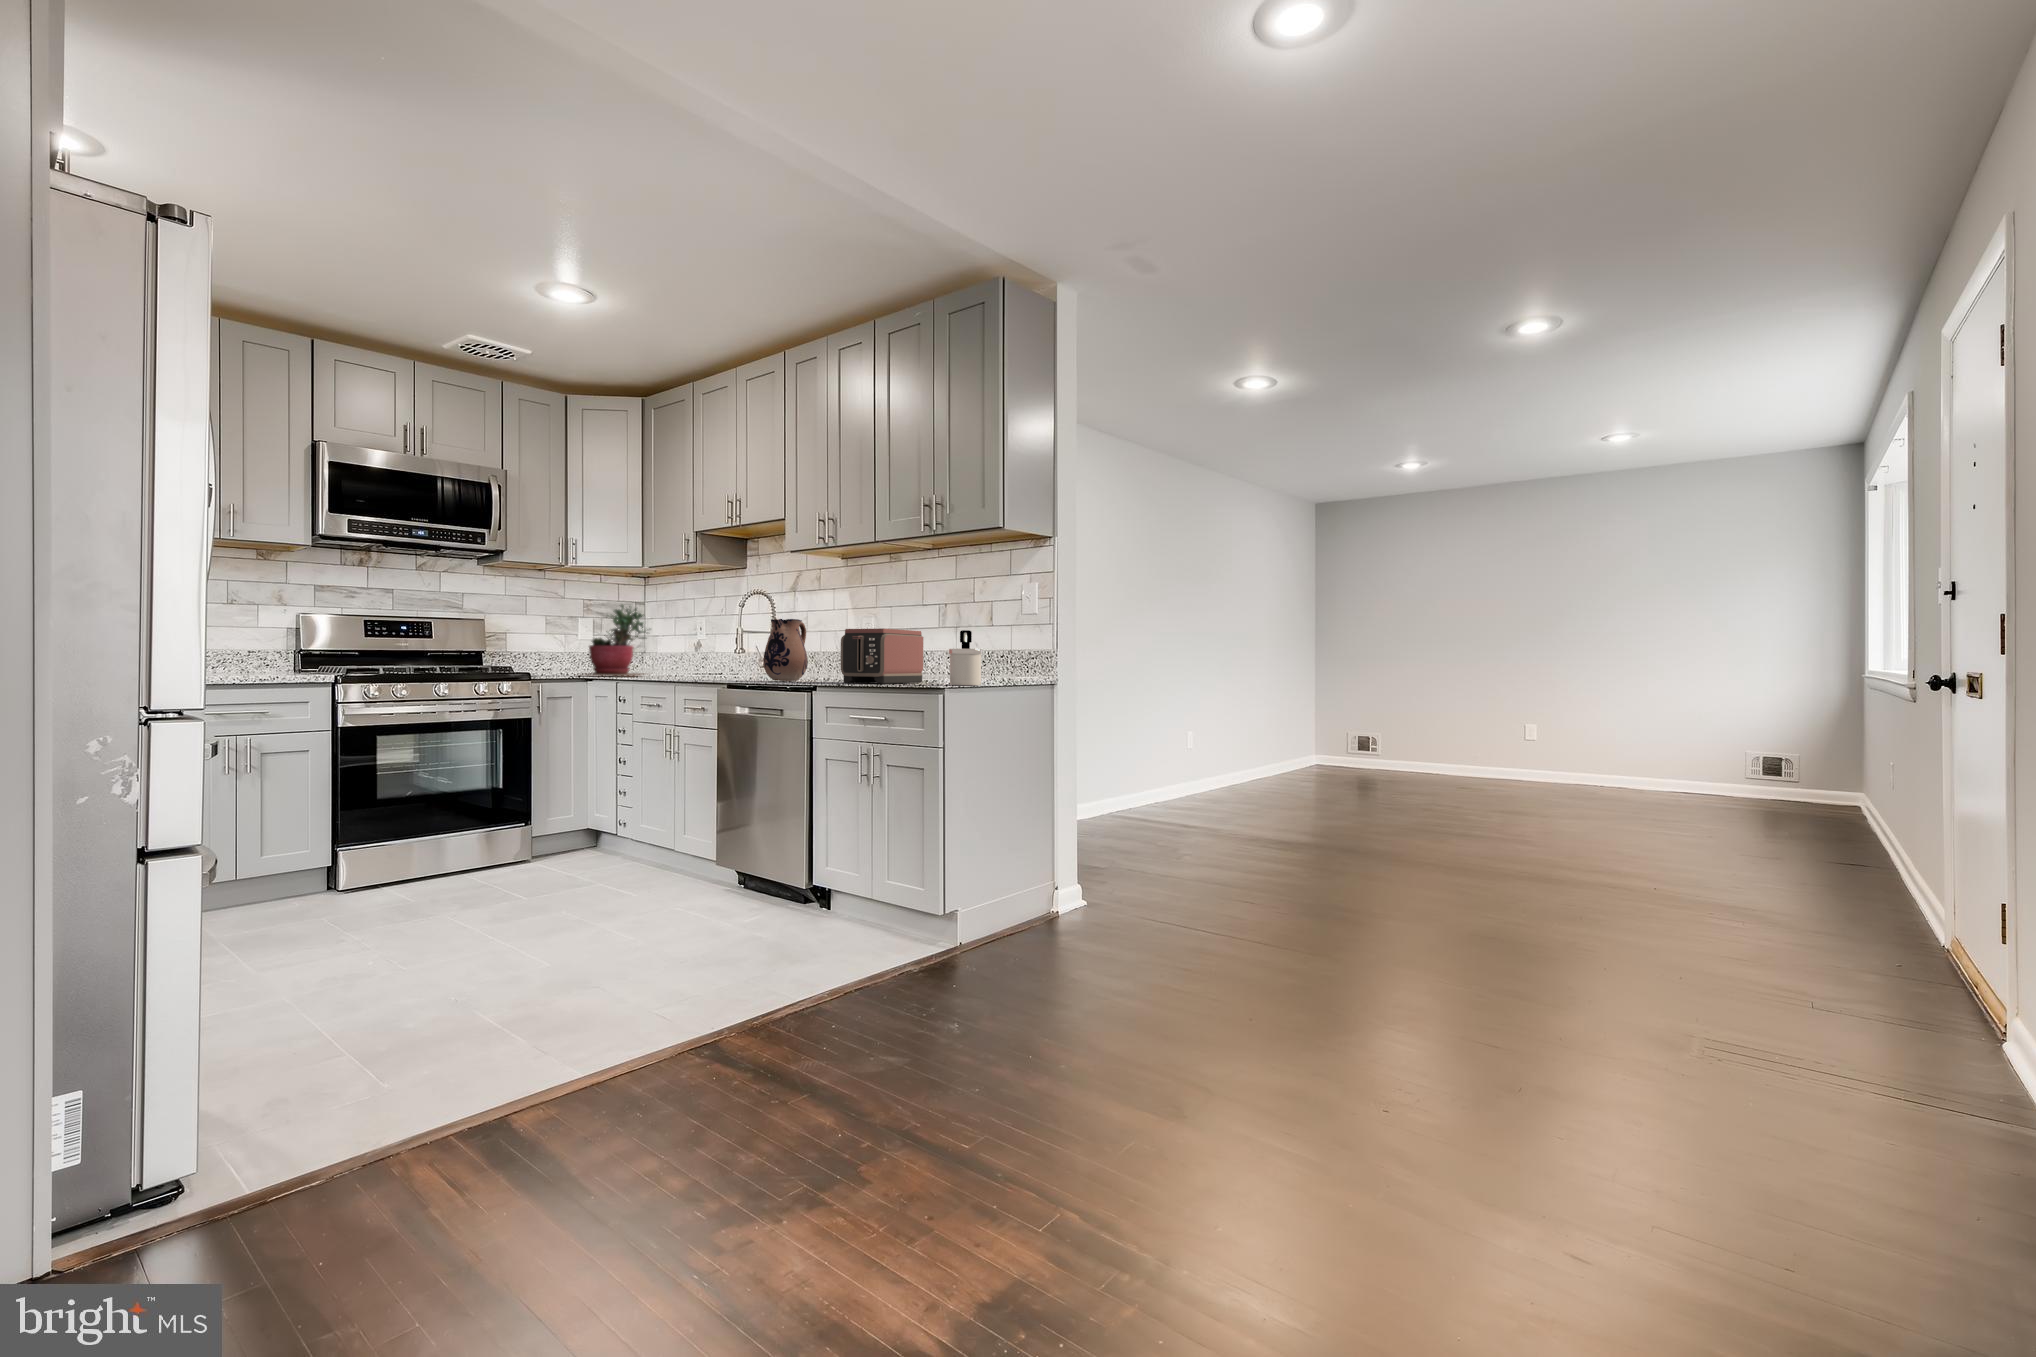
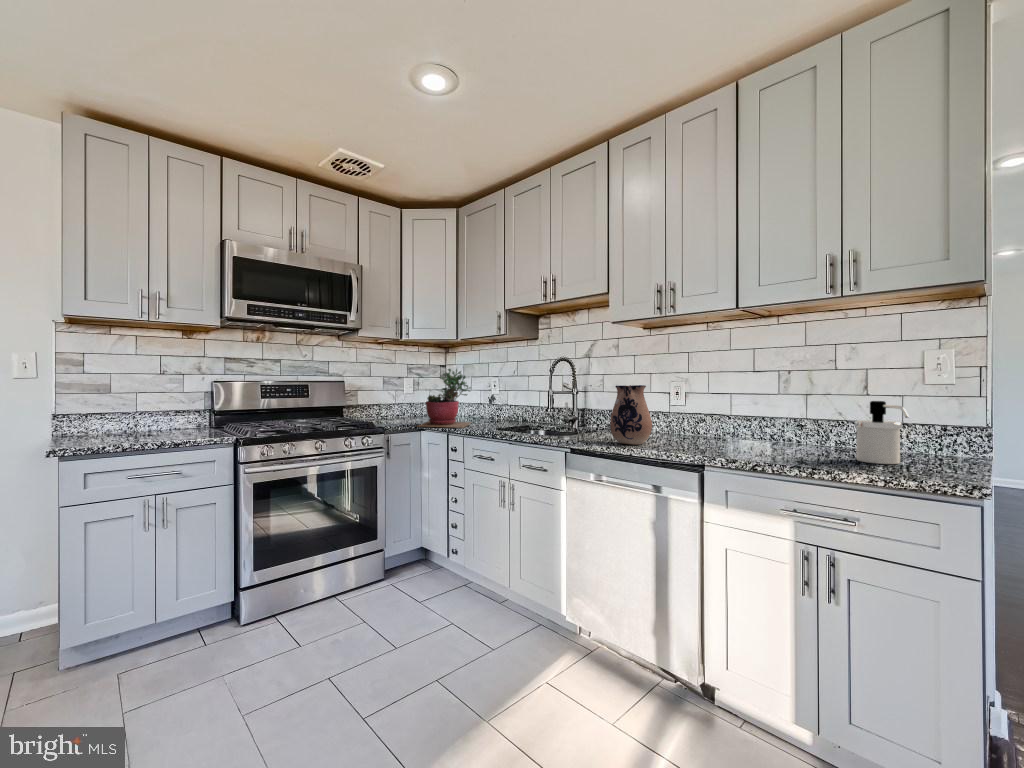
toaster: present [840,629,923,684] -> none [715,396,777,457]

